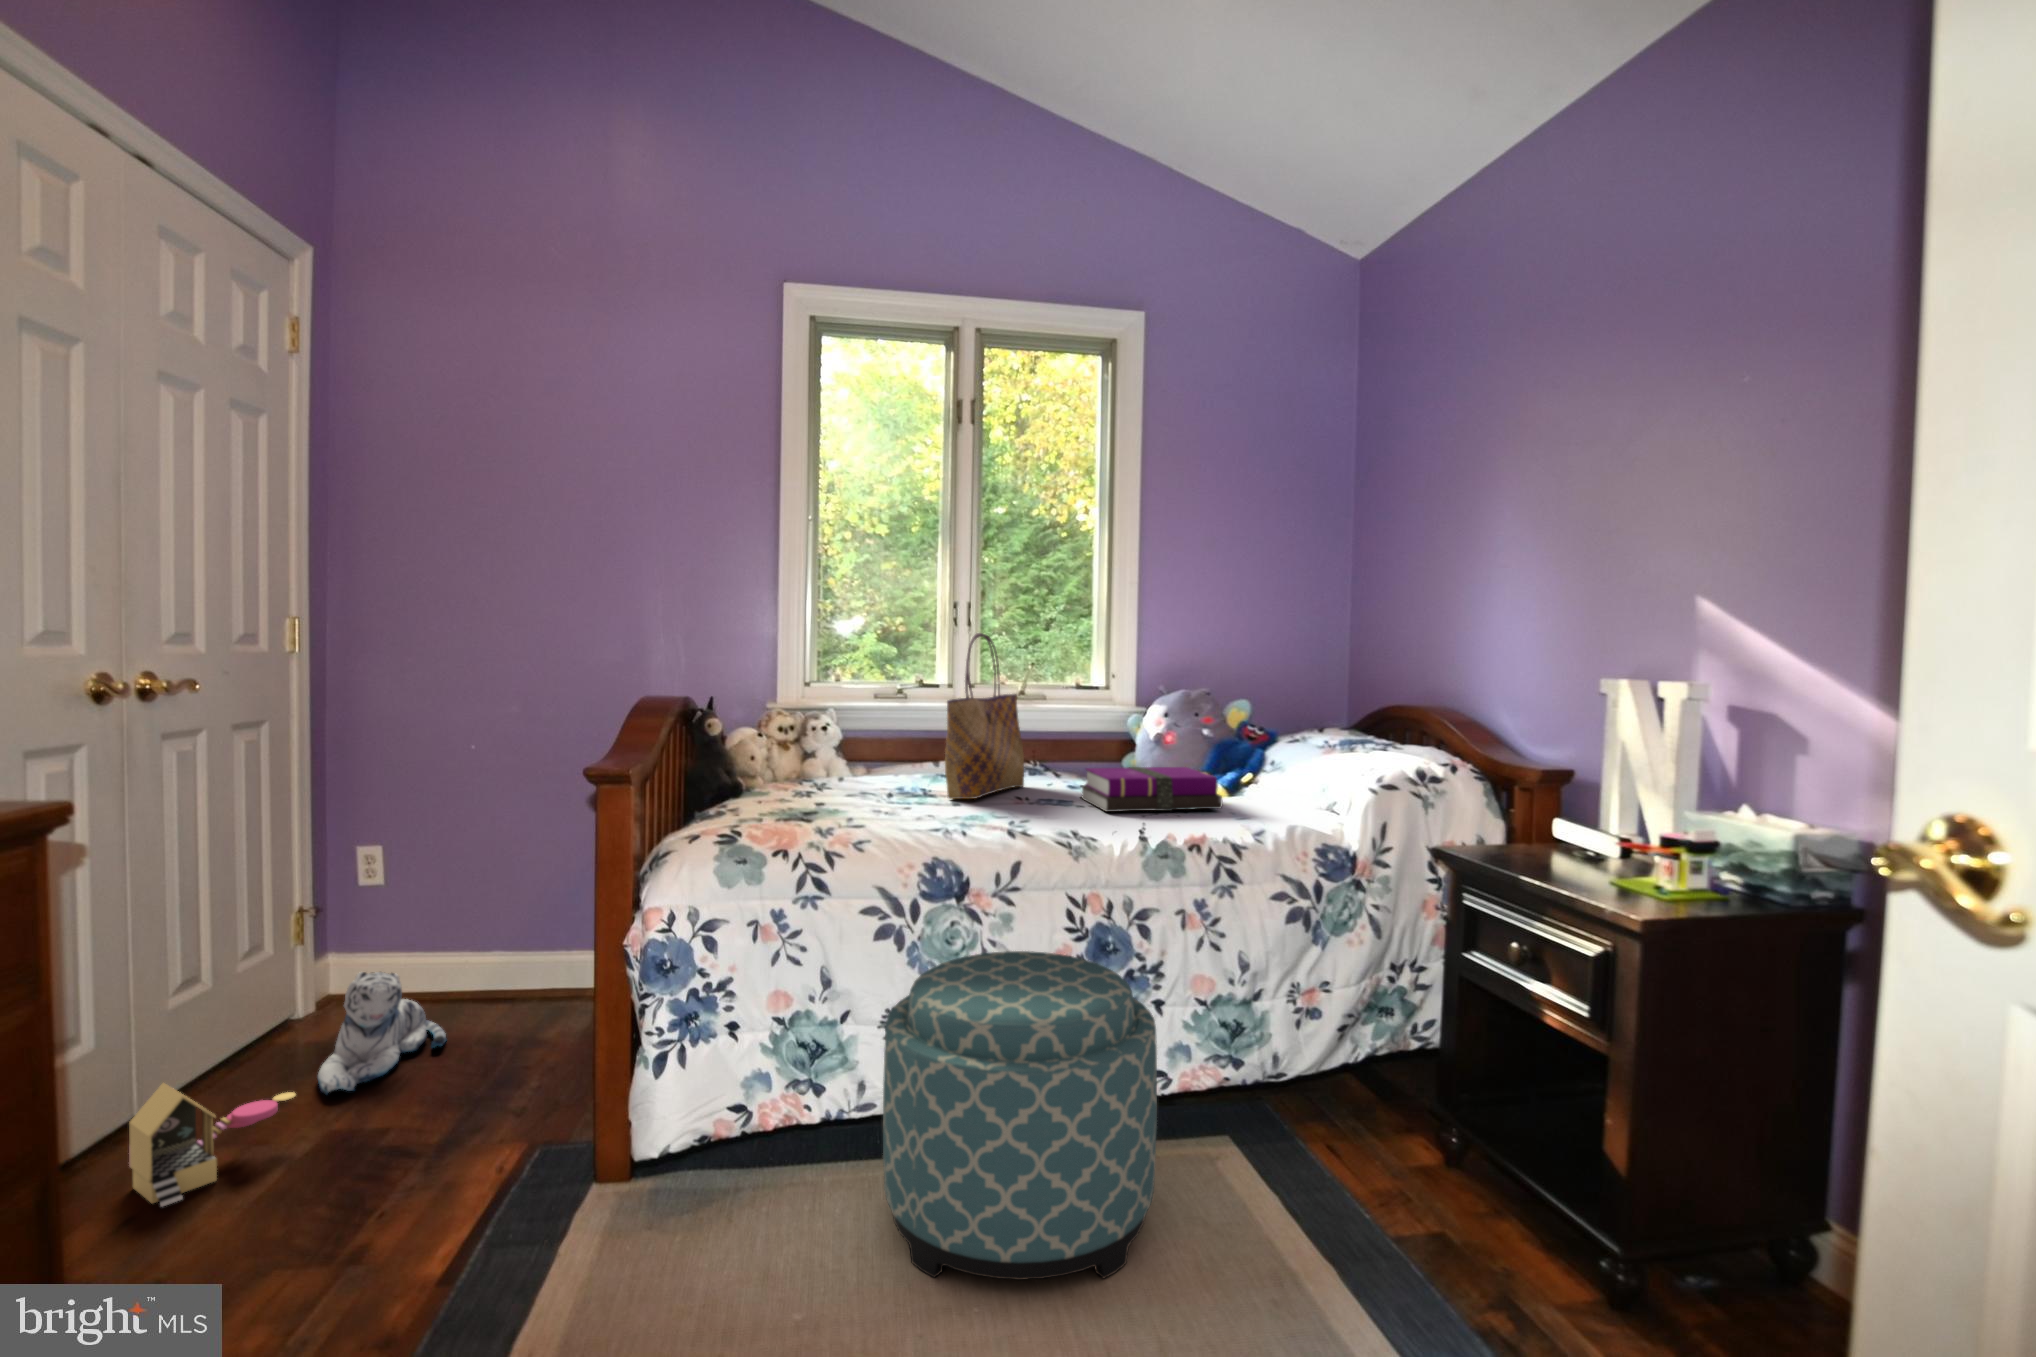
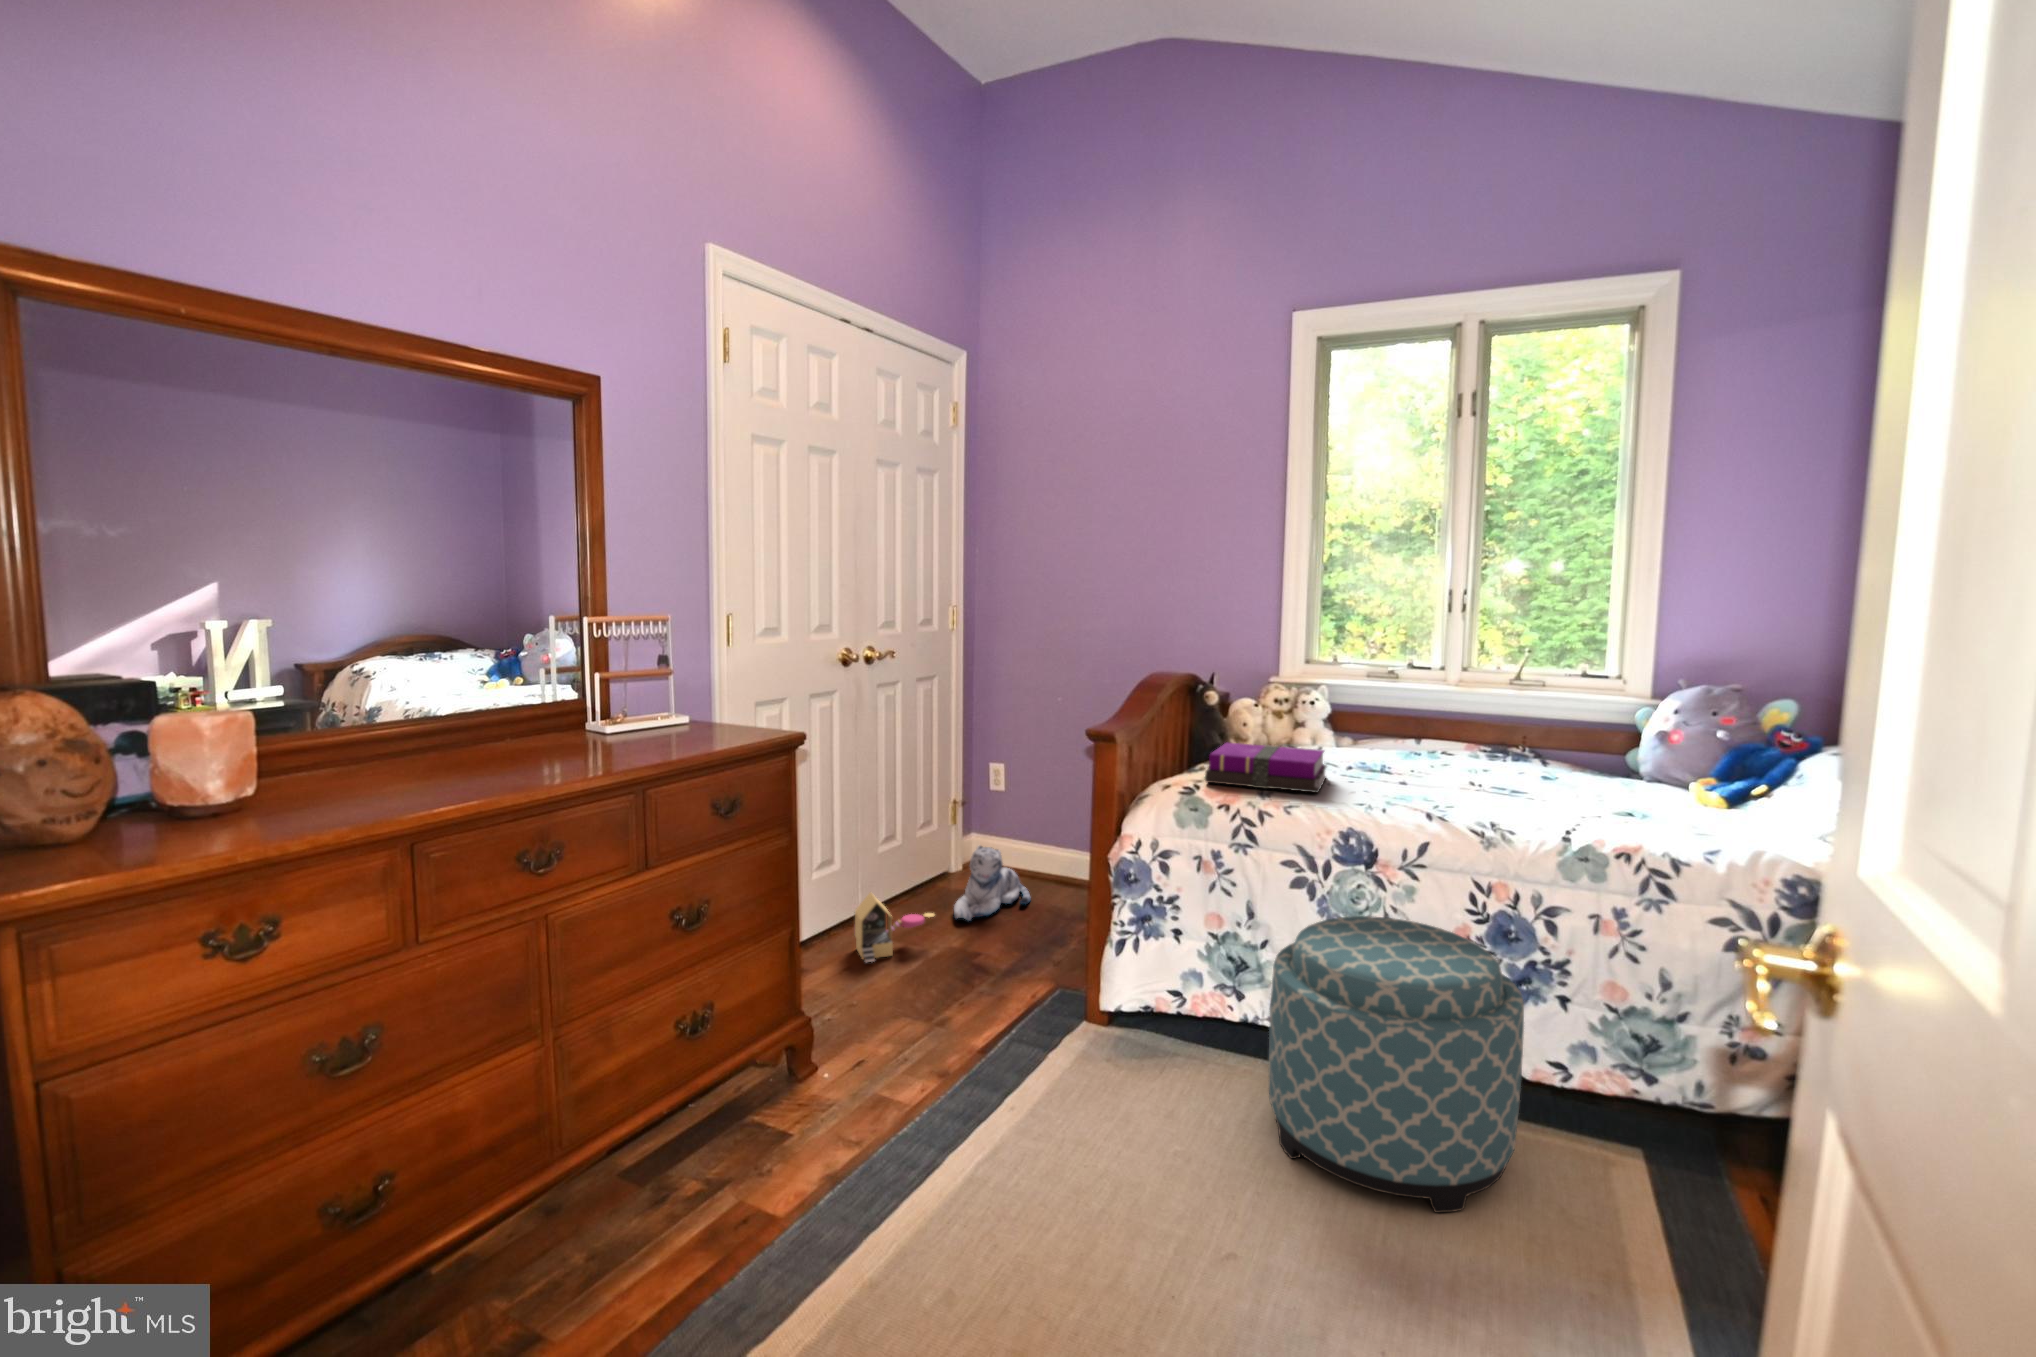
tote bag: present [945,633,1024,799] -> none [1392,628,1486,780]
notebook: present [1081,767,1222,812] -> present [1205,743,1326,793]

